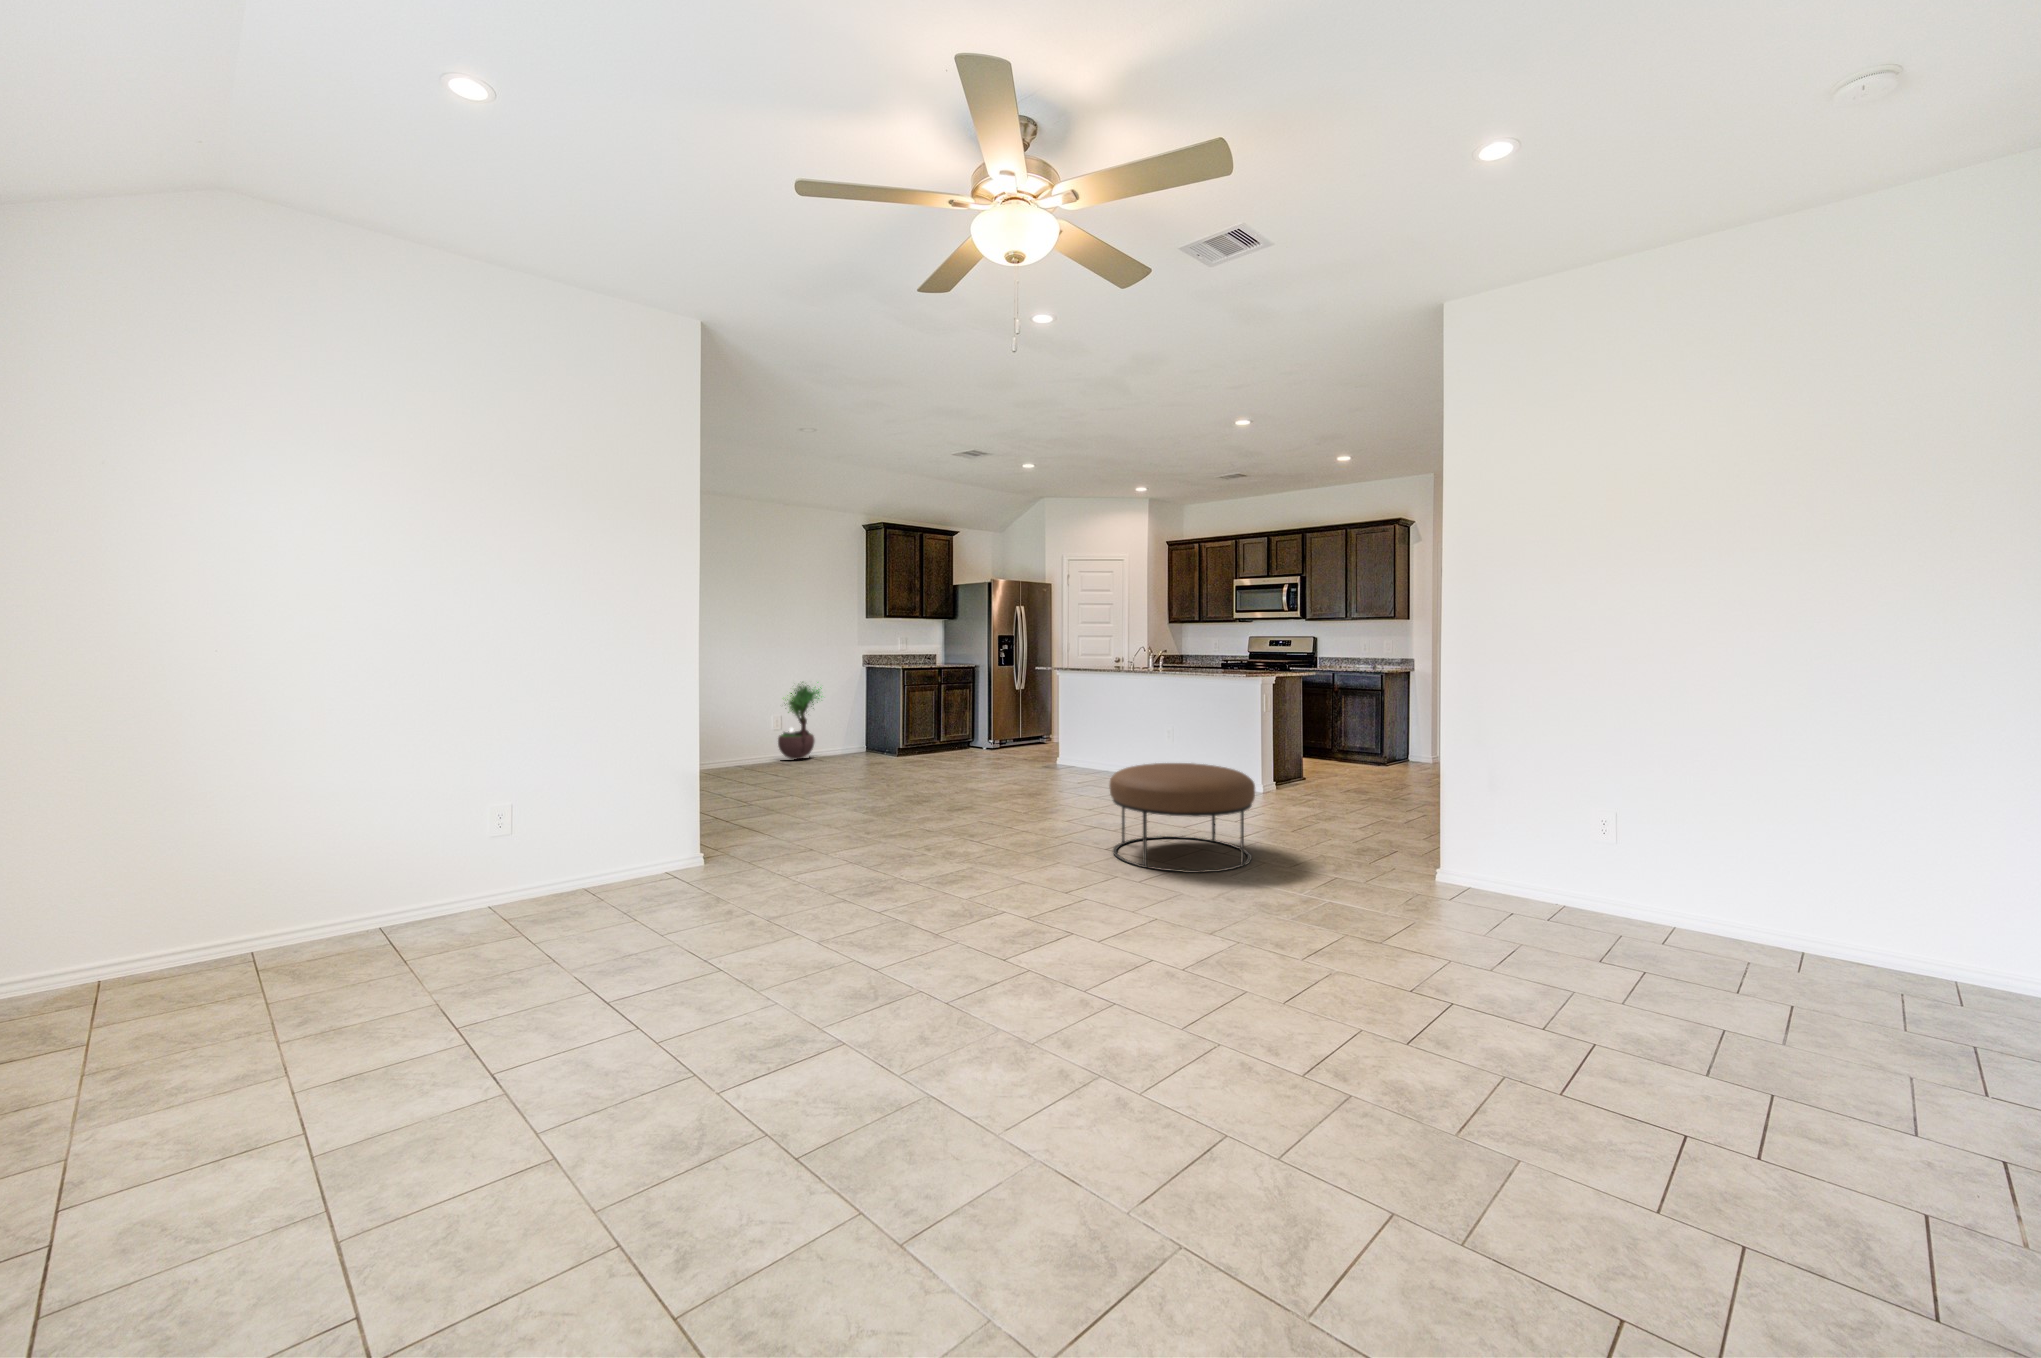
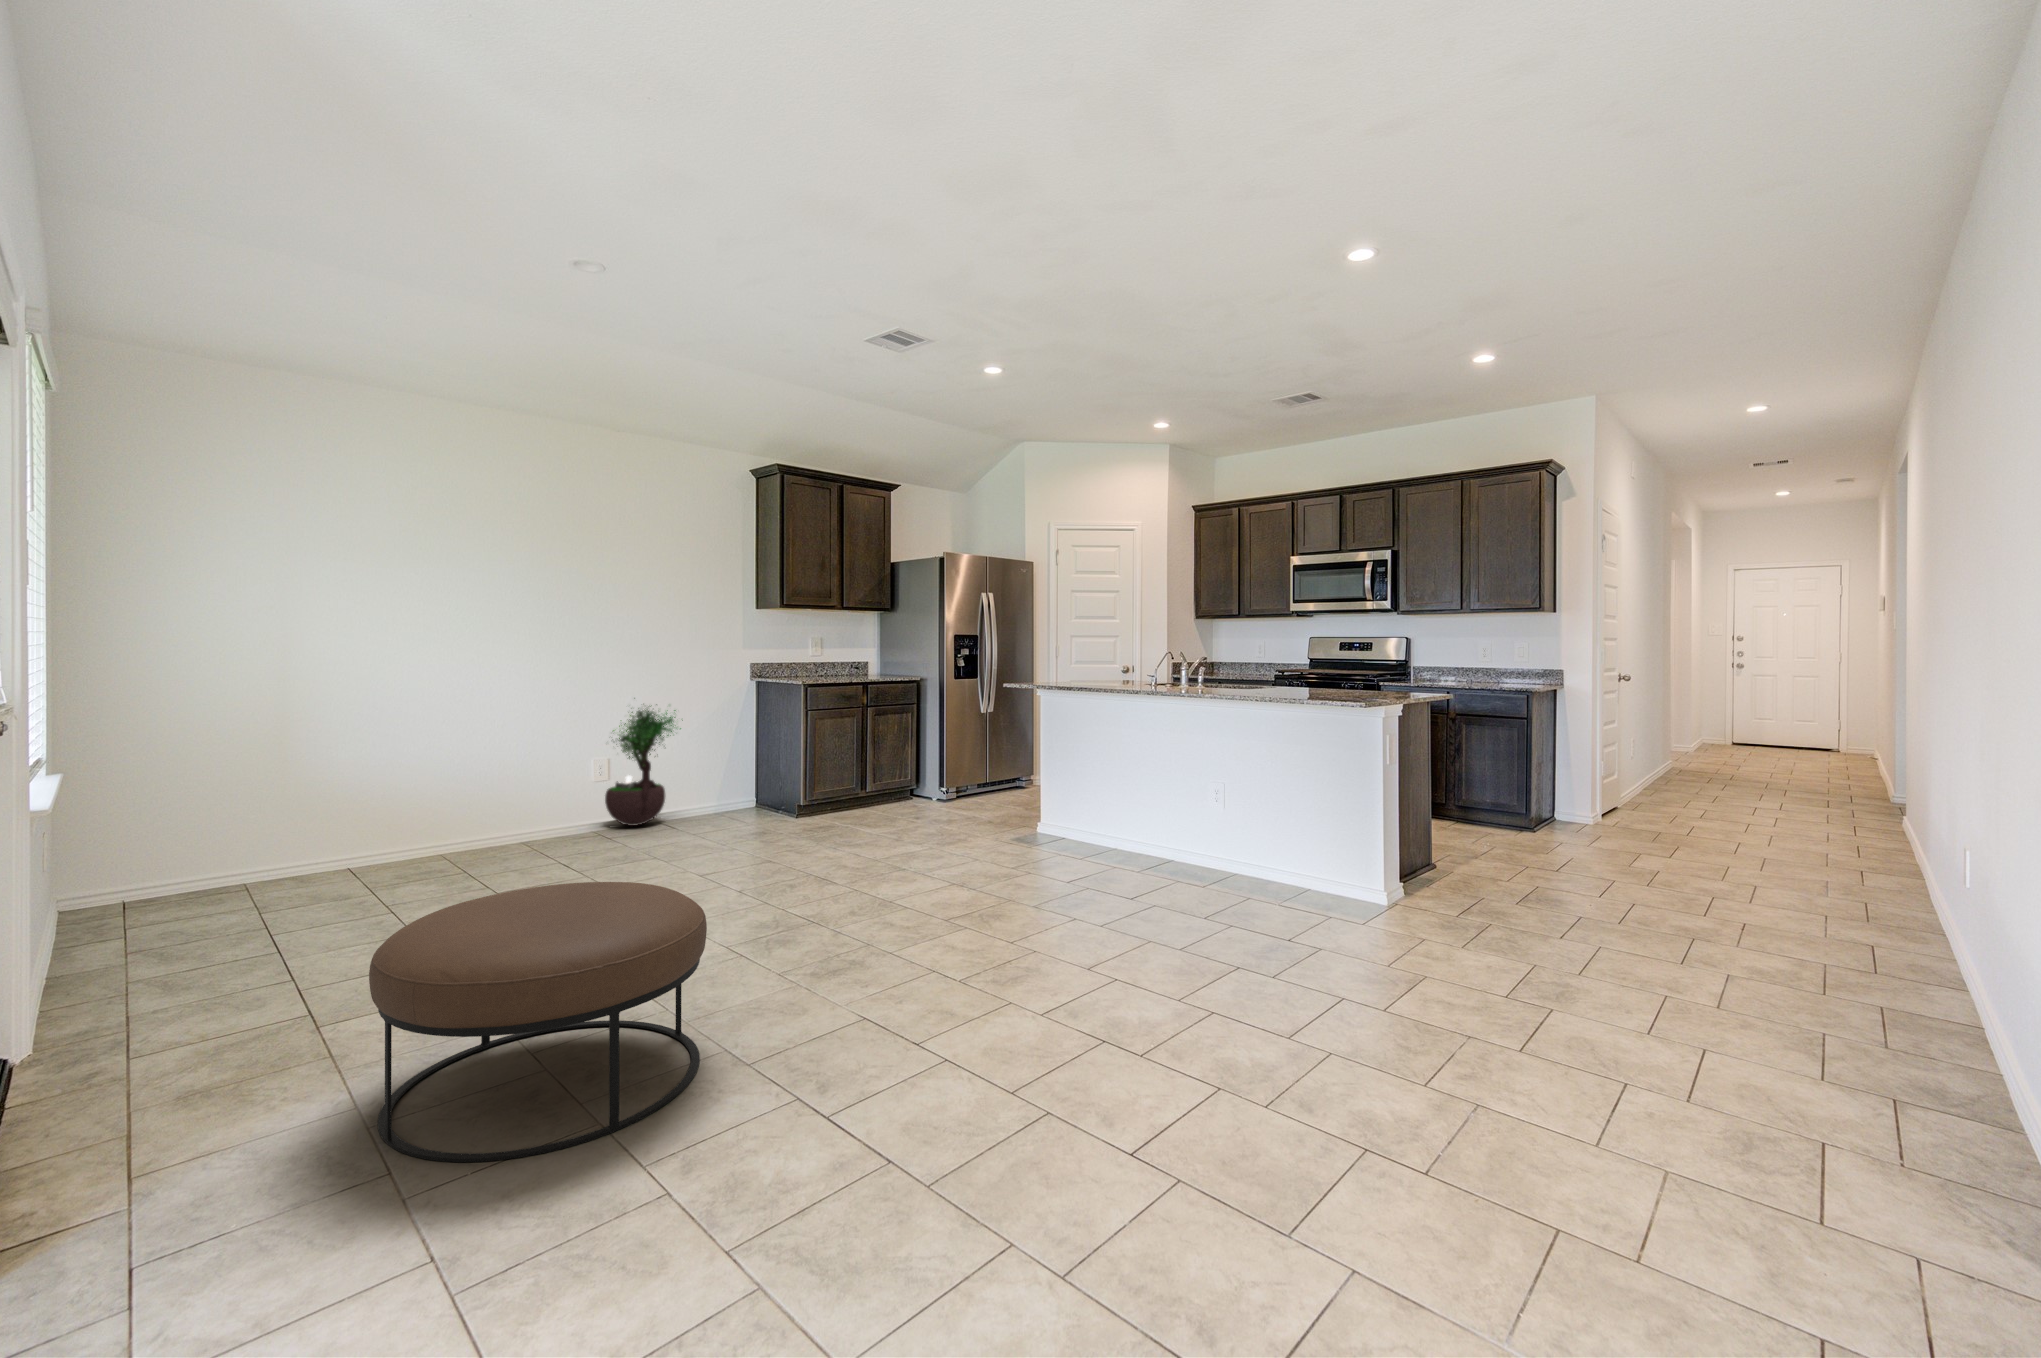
ottoman: present [1109,763,1255,873] -> present [369,882,707,1162]

